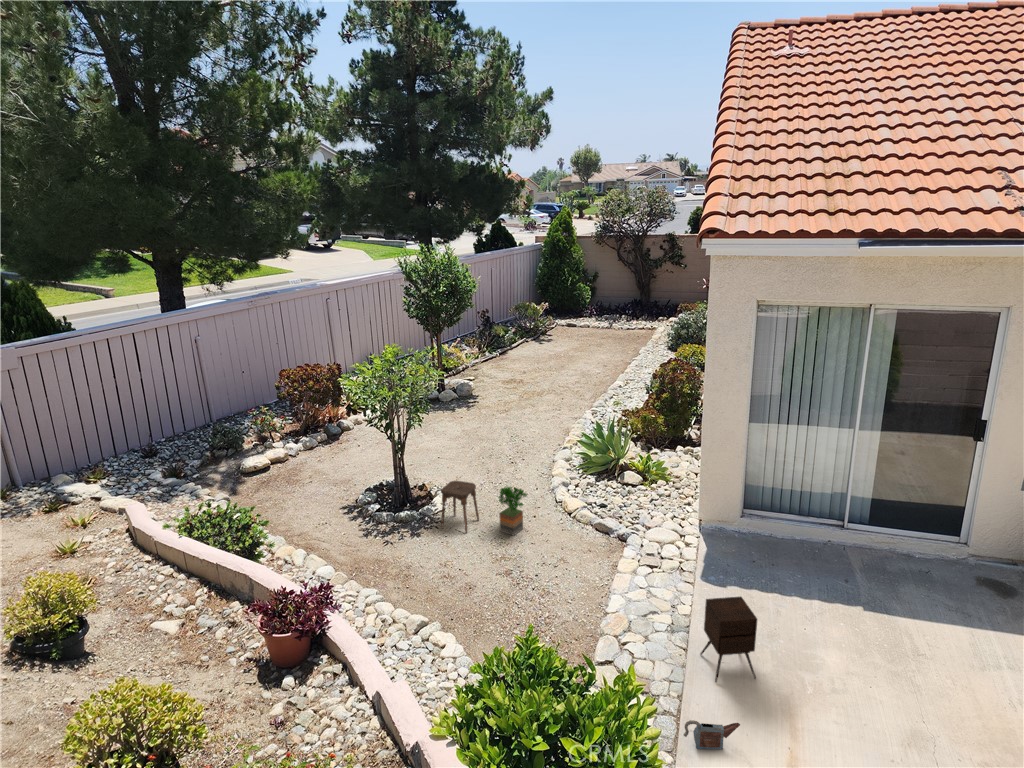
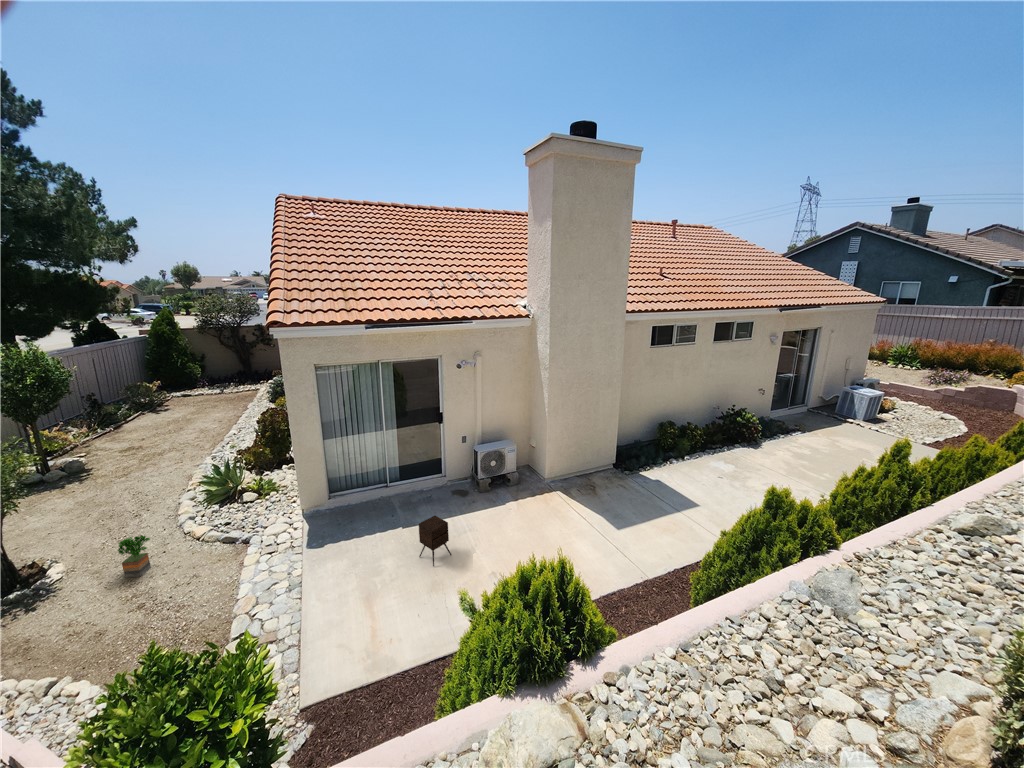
stool: present [441,481,479,533] -> none [44,547,99,600]
side table: present [700,597,757,682] -> present [419,516,451,566]
watering can: present [683,720,740,749] -> none [301,625,337,656]

